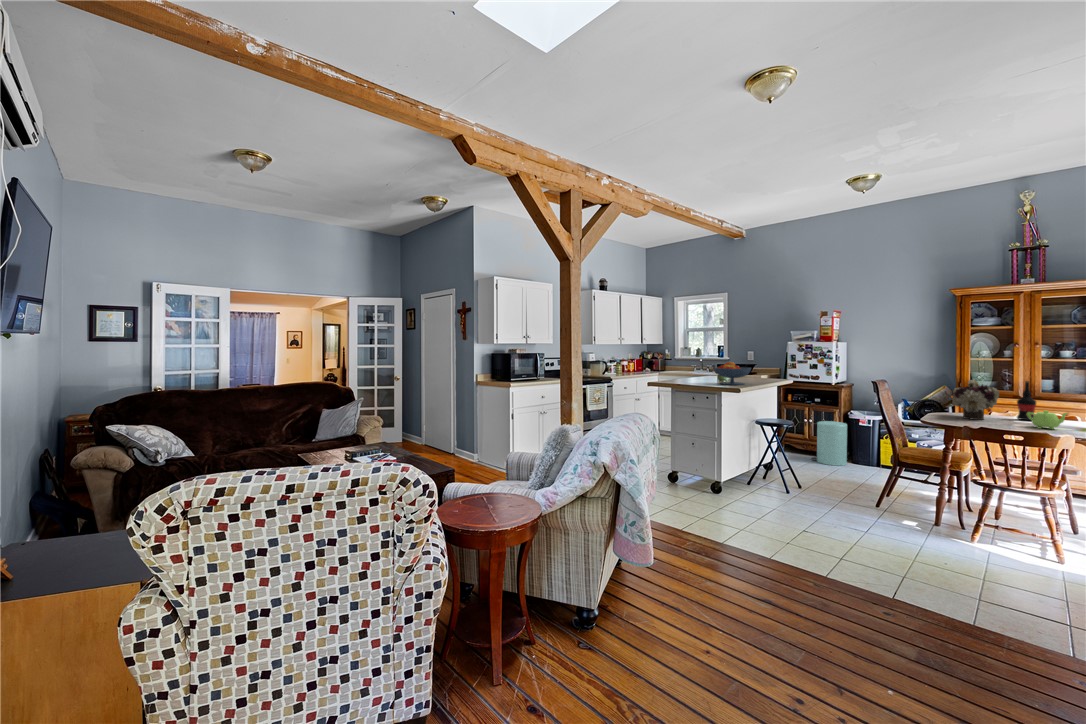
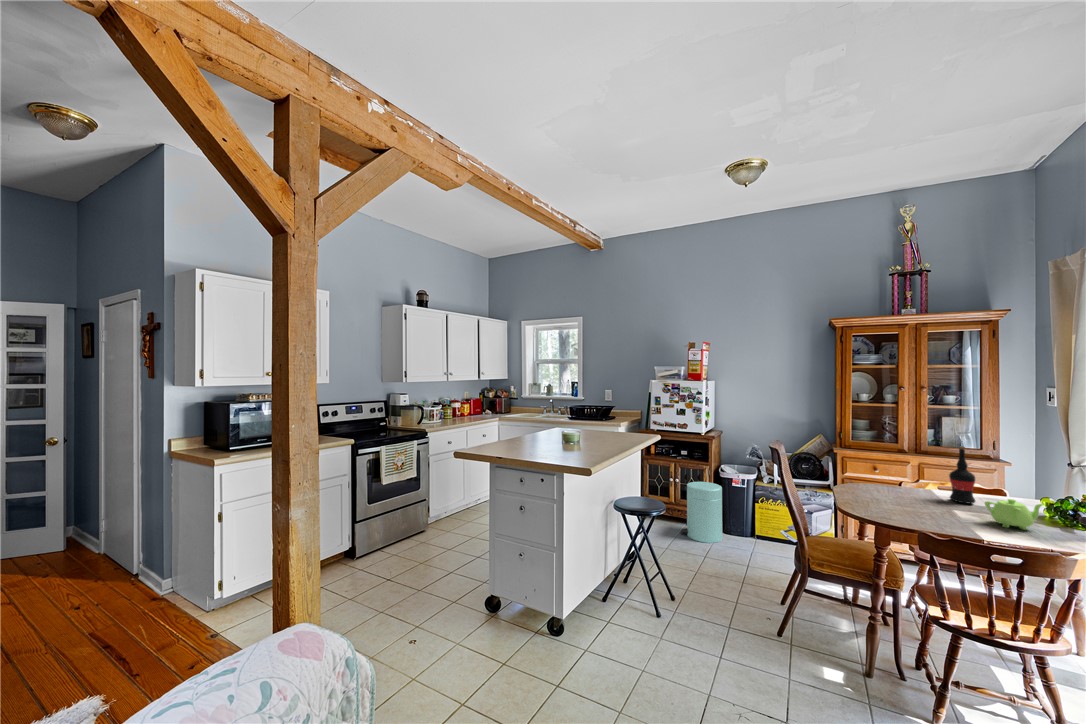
fruit bowl: present [714,362,751,385] -> none [549,417,604,457]
flower arrangement: present [952,379,999,420] -> none [869,445,940,507]

